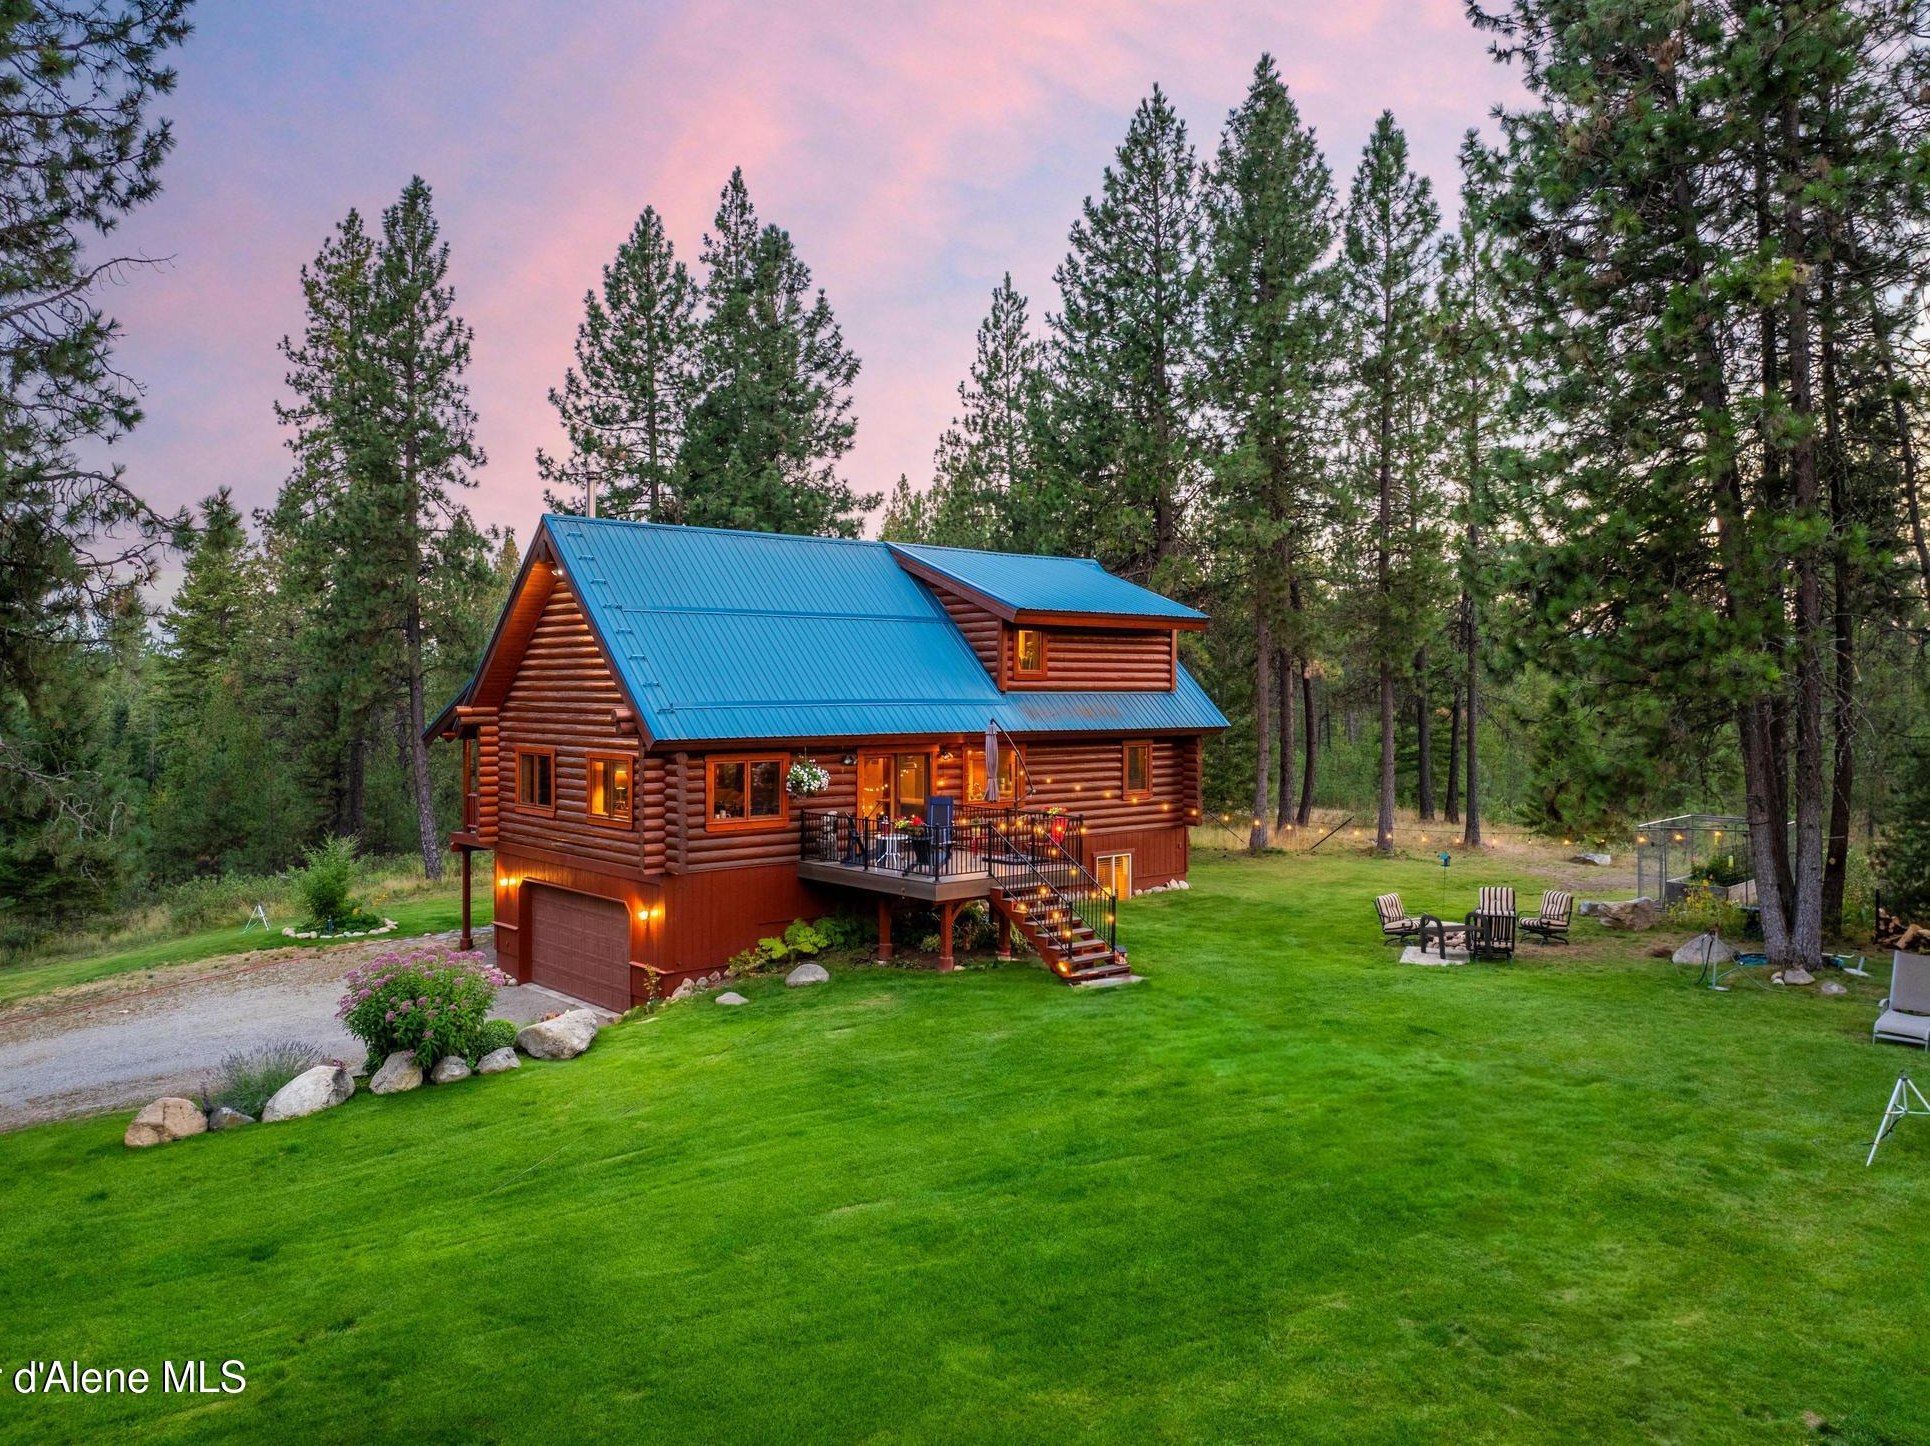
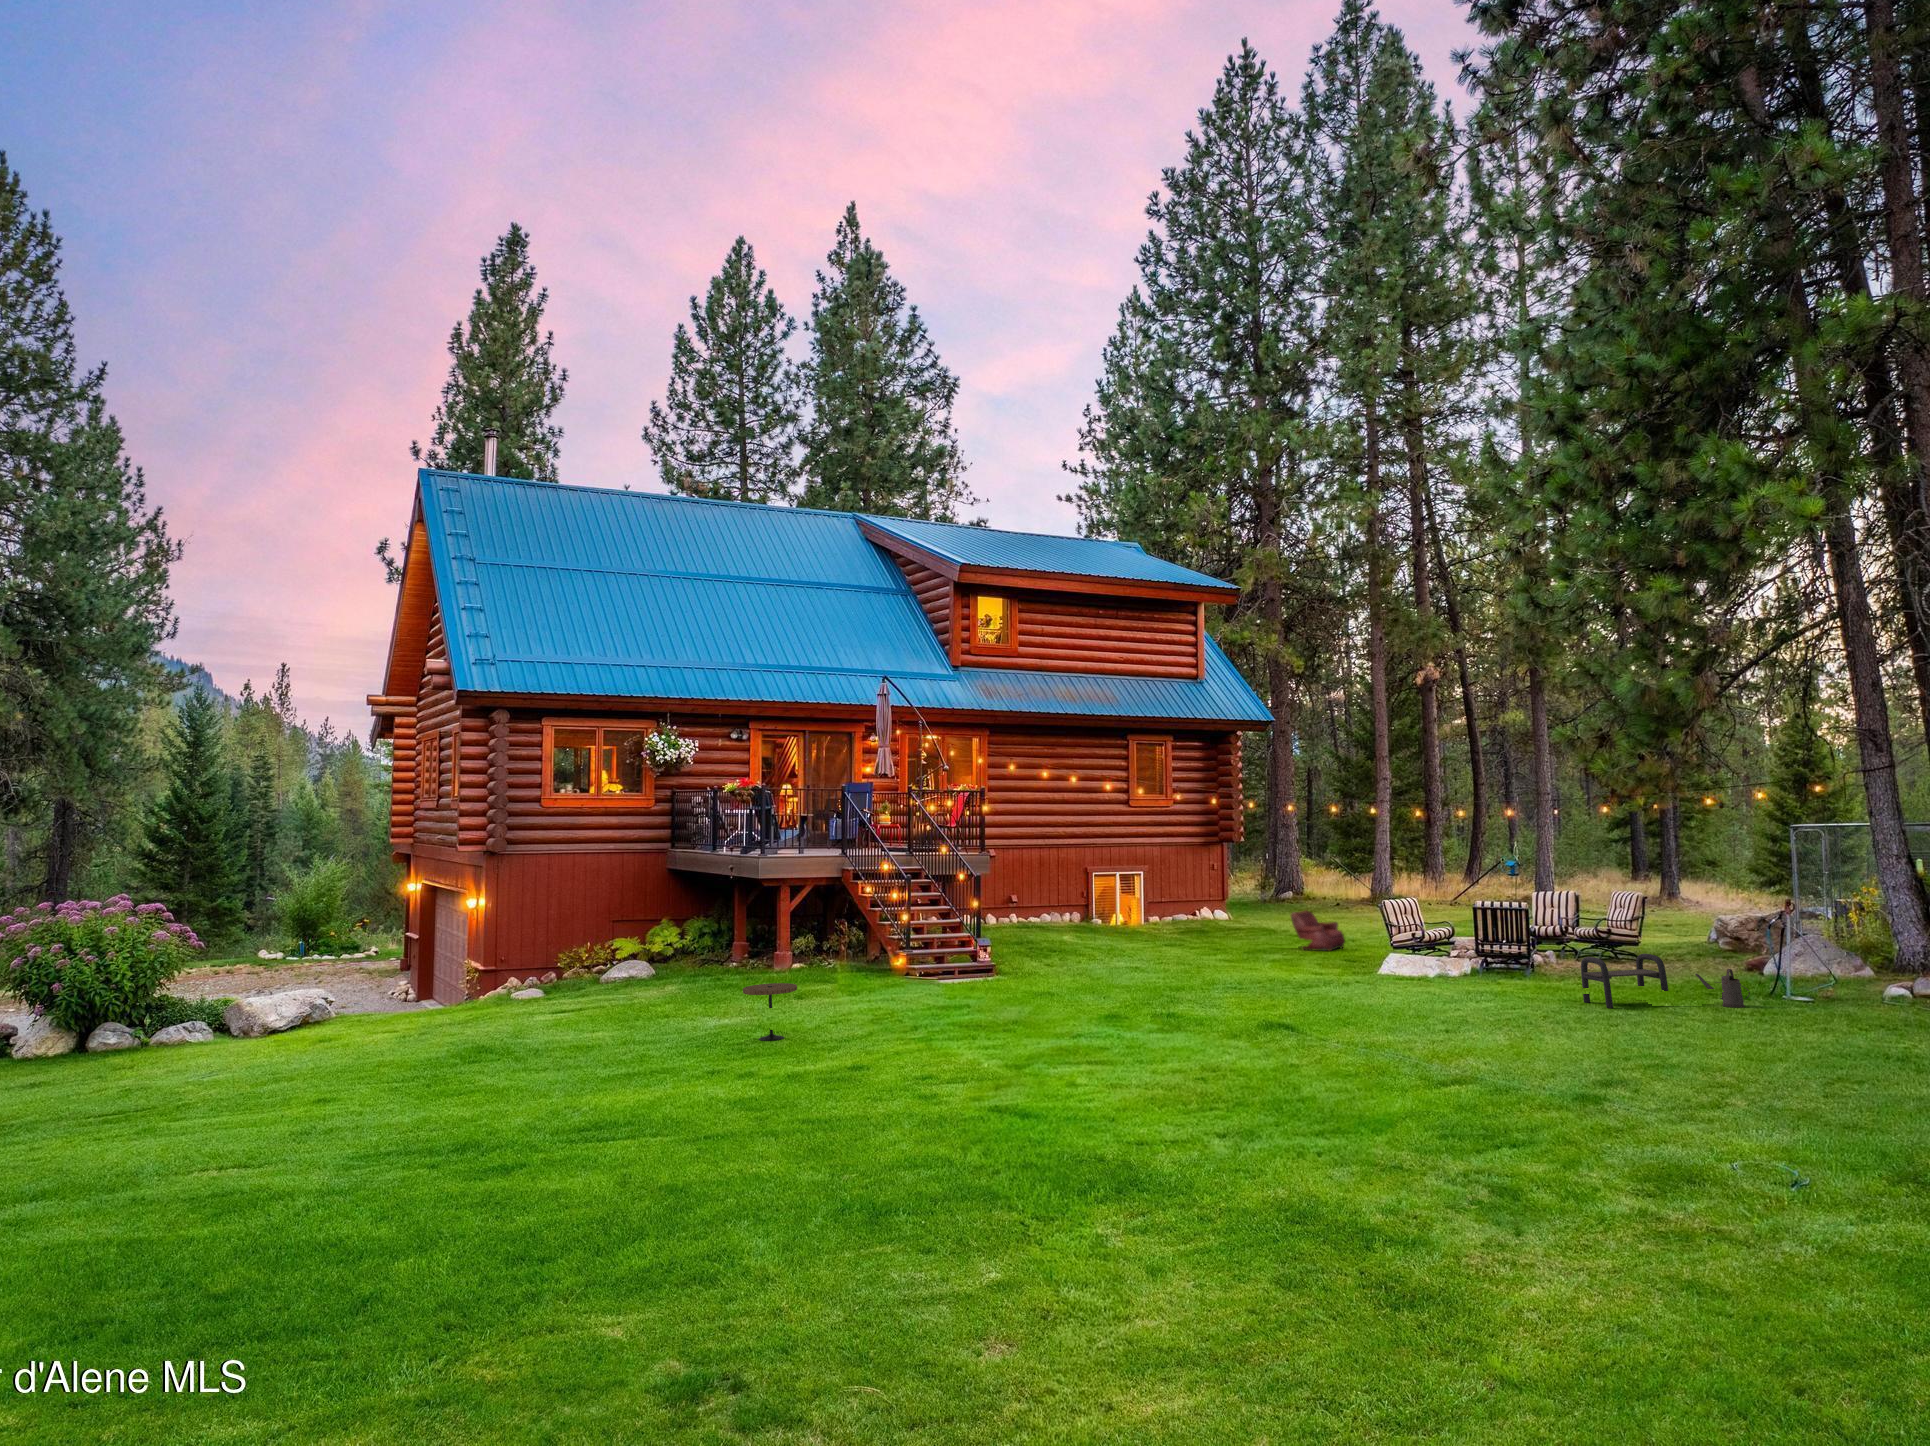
armchair: none [1173,859,1218,895] -> present [1290,911,1345,951]
watering can: none [1513,927,1557,959] -> present [1695,969,1750,1008]
side table: none [702,934,750,986] -> present [743,983,797,1041]

